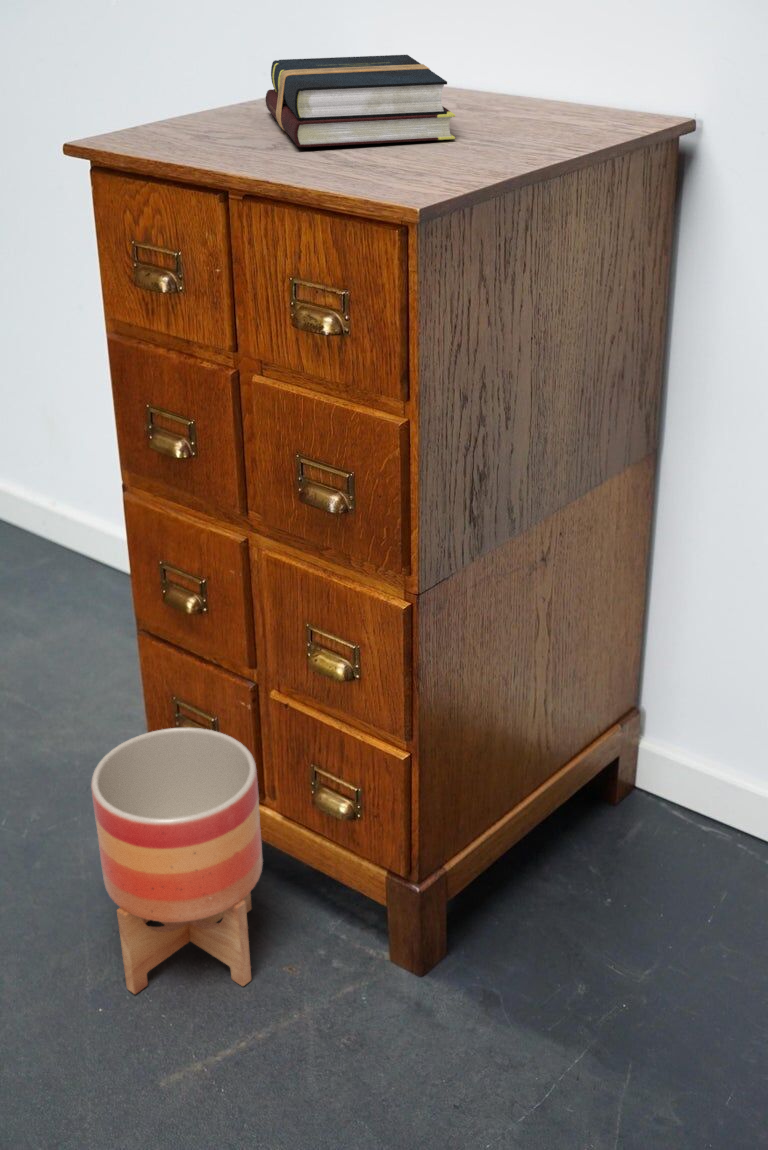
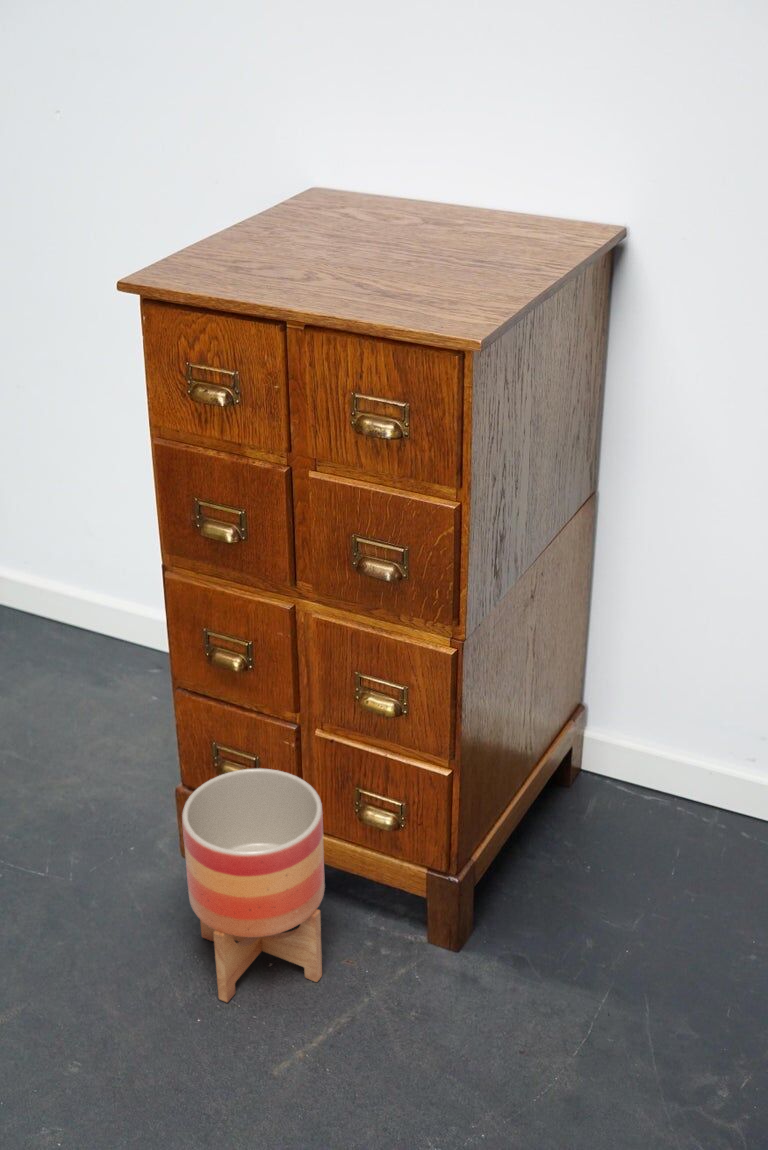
hardback book: present [266,55,455,147] -> none [271,186,456,280]

